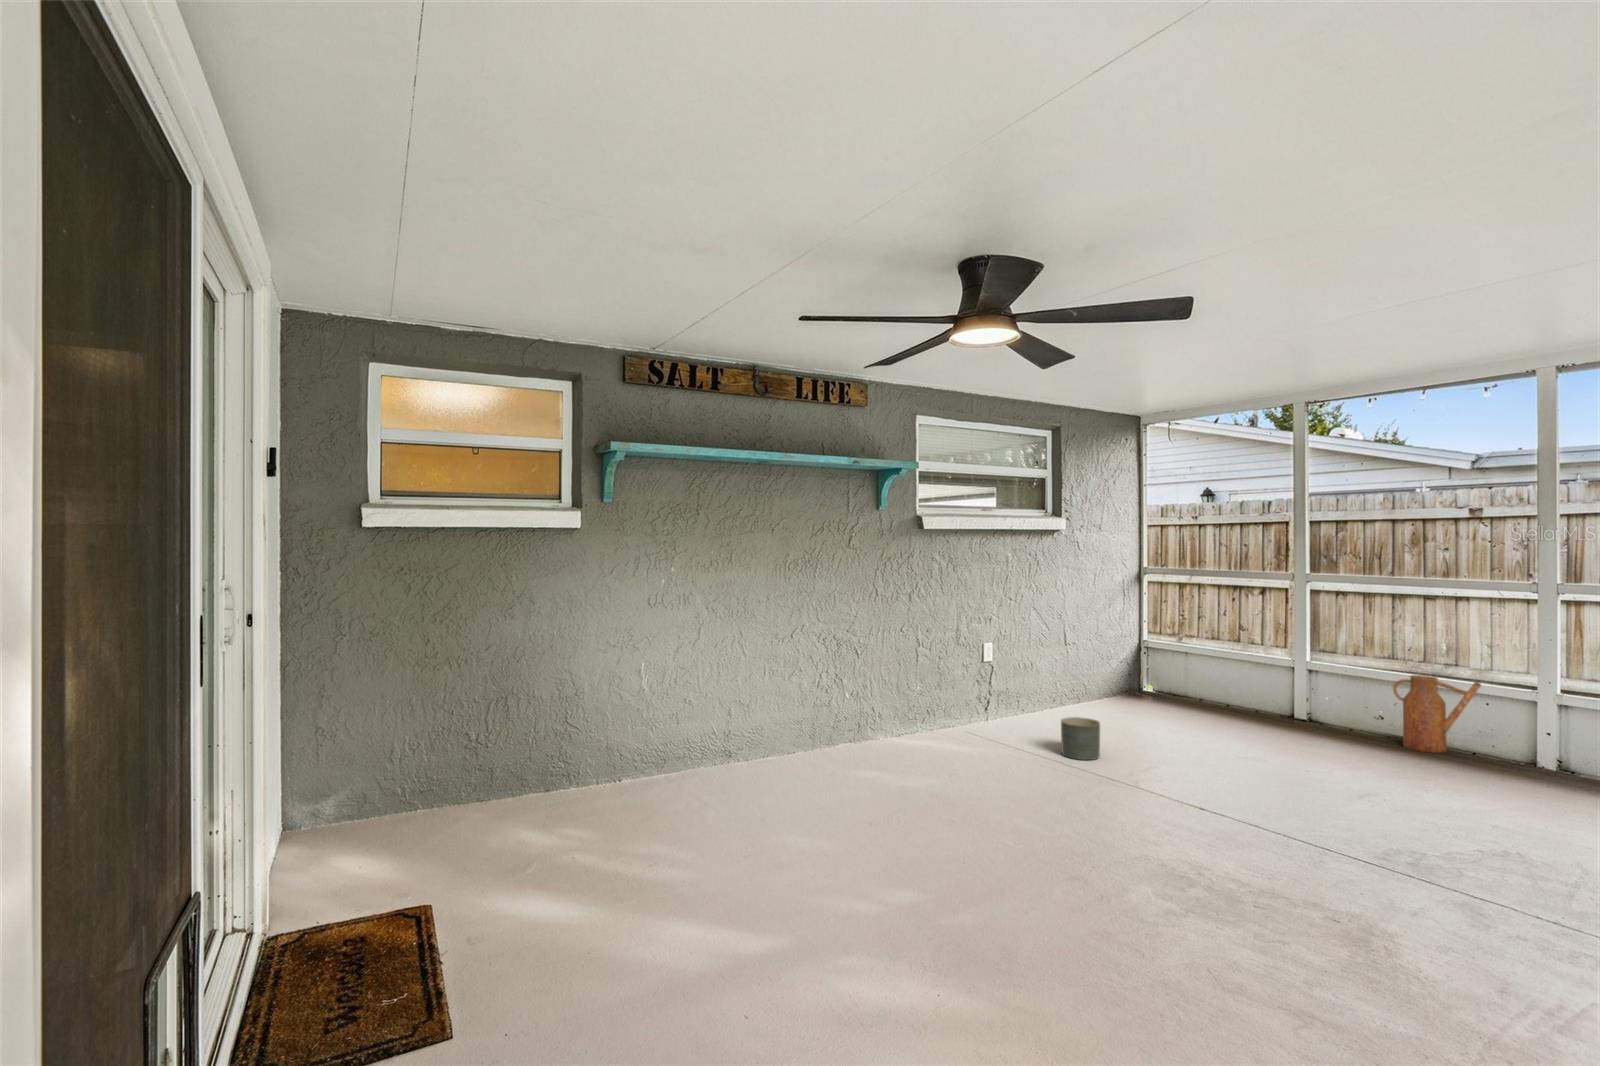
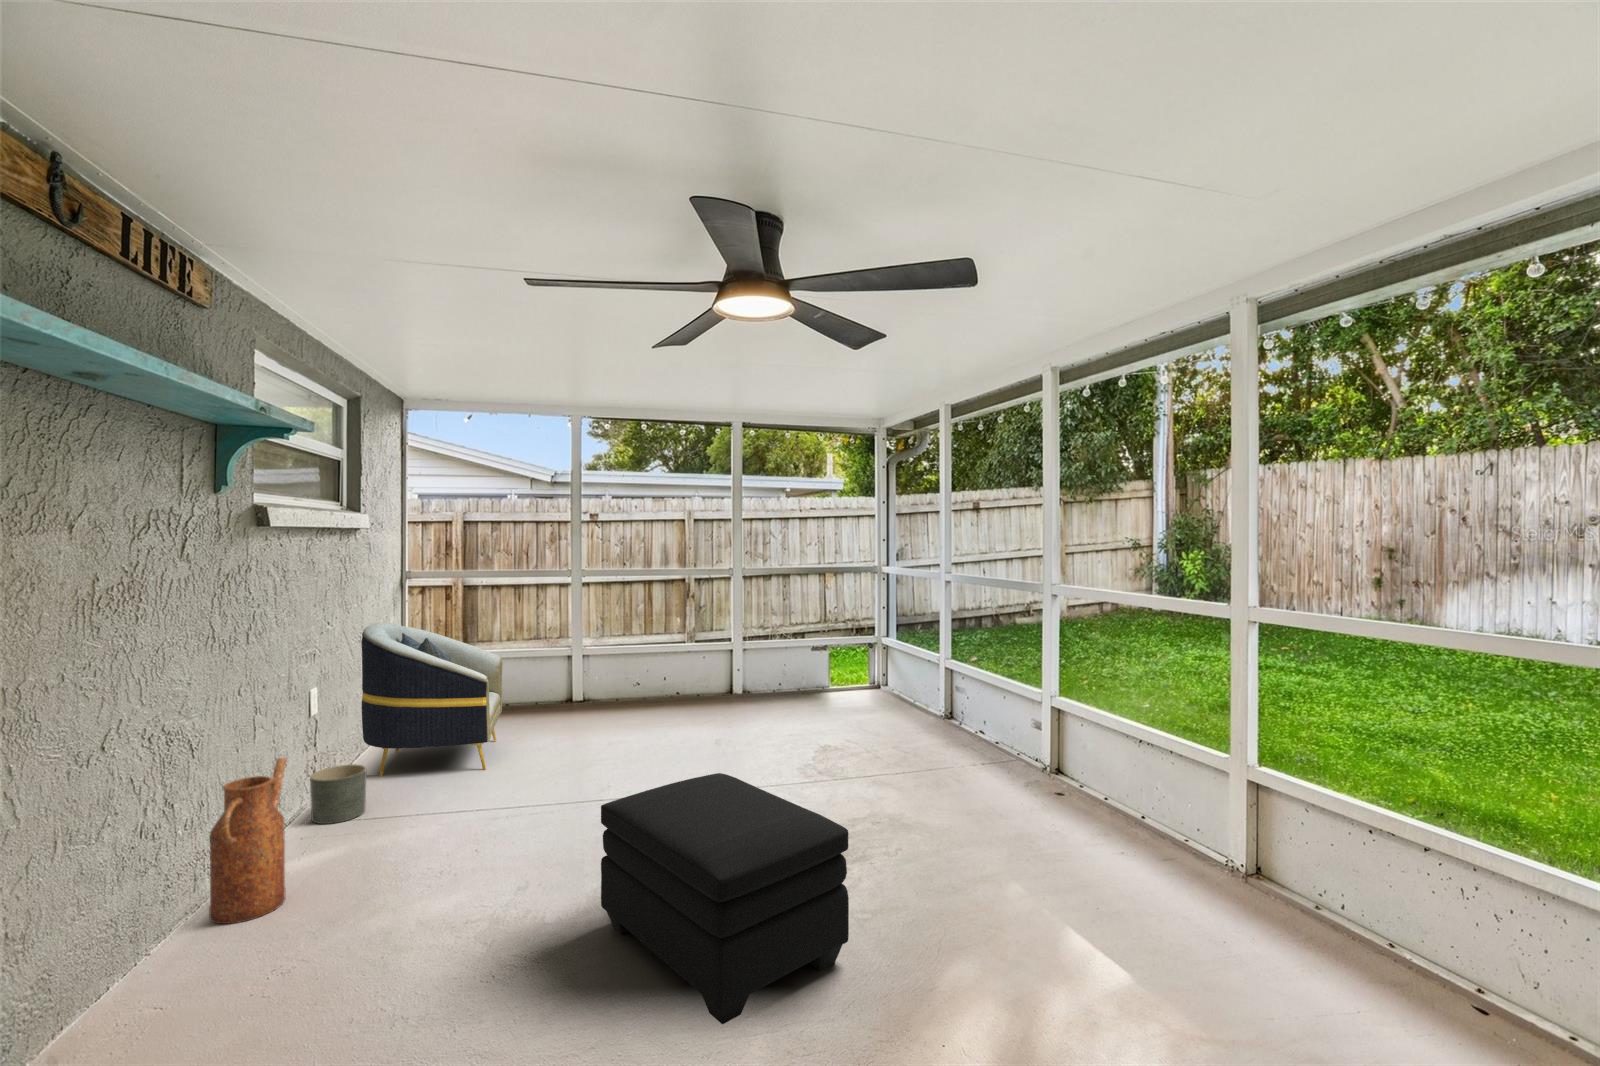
armchair: none [1134,614,1284,766] -> present [361,623,503,776]
watering can: present [1393,675,1481,753] -> present [209,758,286,924]
ottoman: none [1053,773,1251,1008] -> present [601,773,849,1024]

